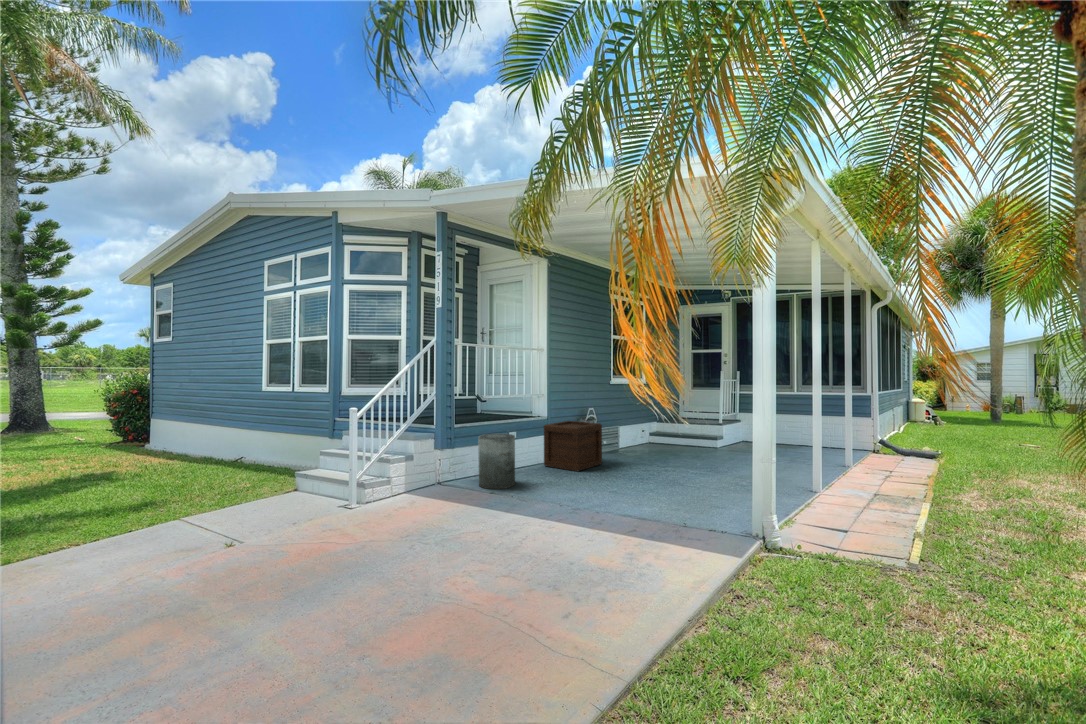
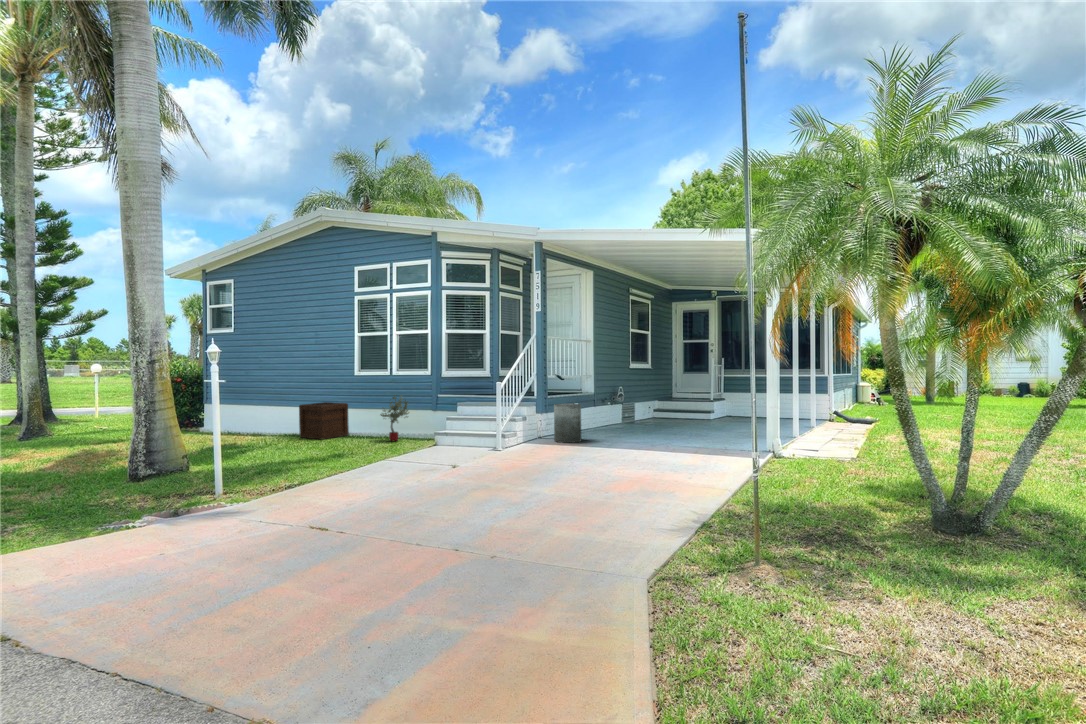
potted tree: none [278,416,313,475] -> present [380,395,409,441]
wooden crate: present [544,421,602,471] -> present [299,402,349,440]

